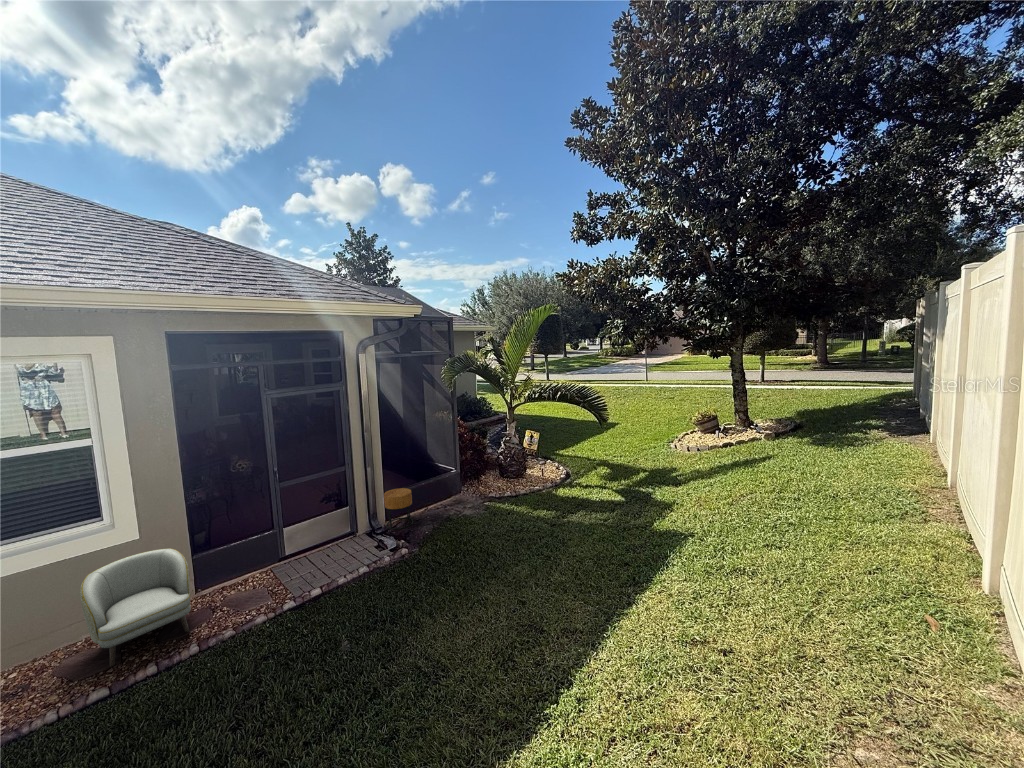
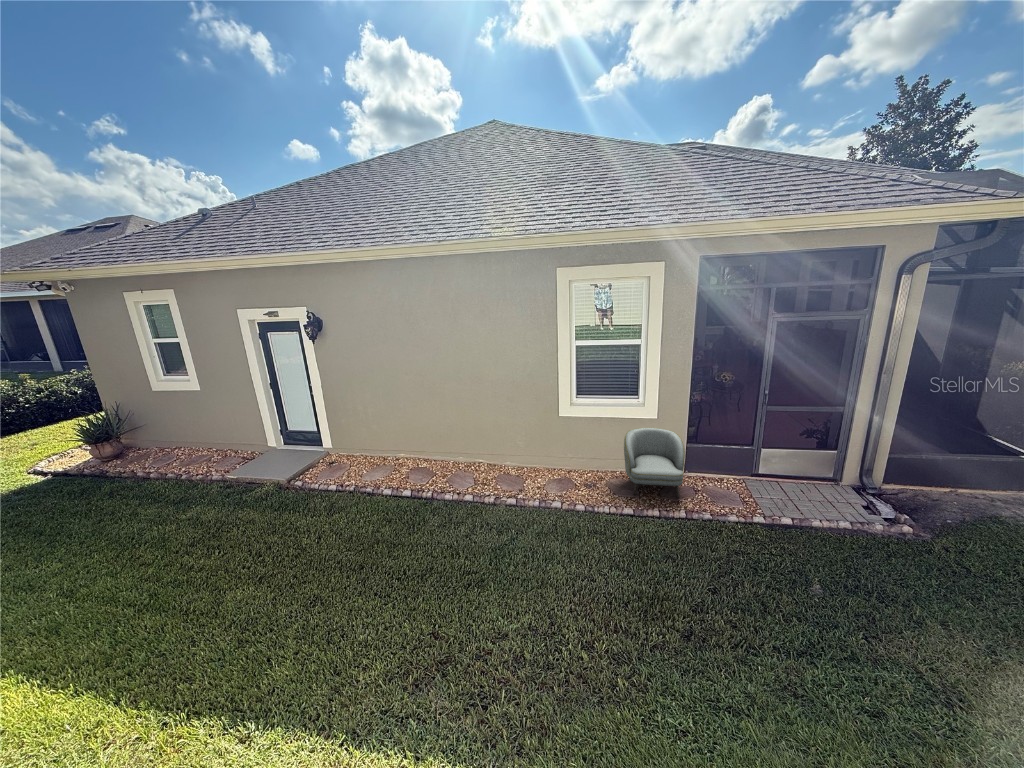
side table: present [384,488,413,530] -> none [881,450,938,503]

